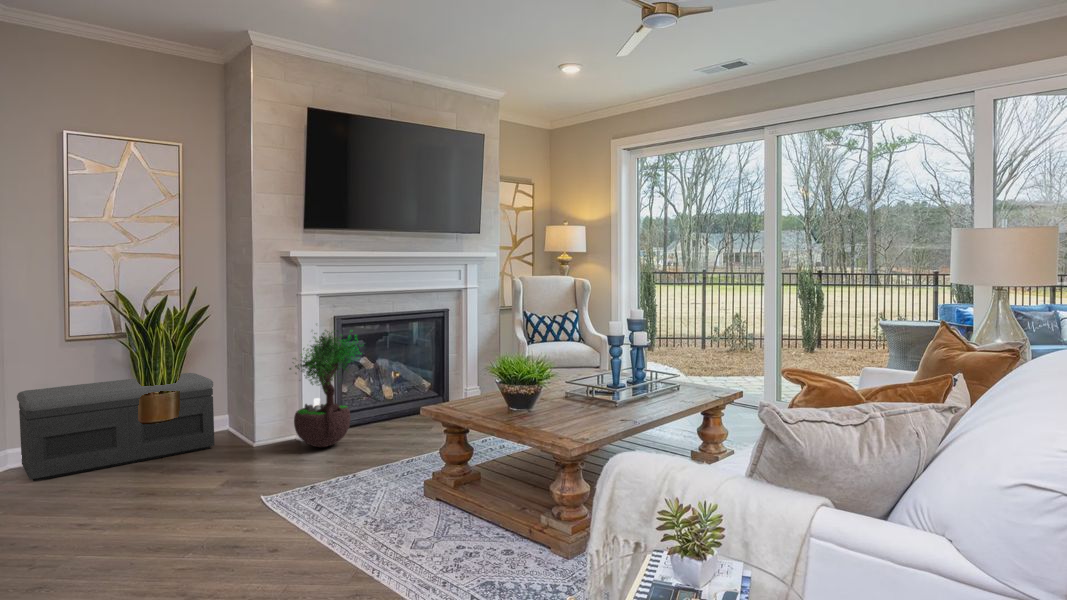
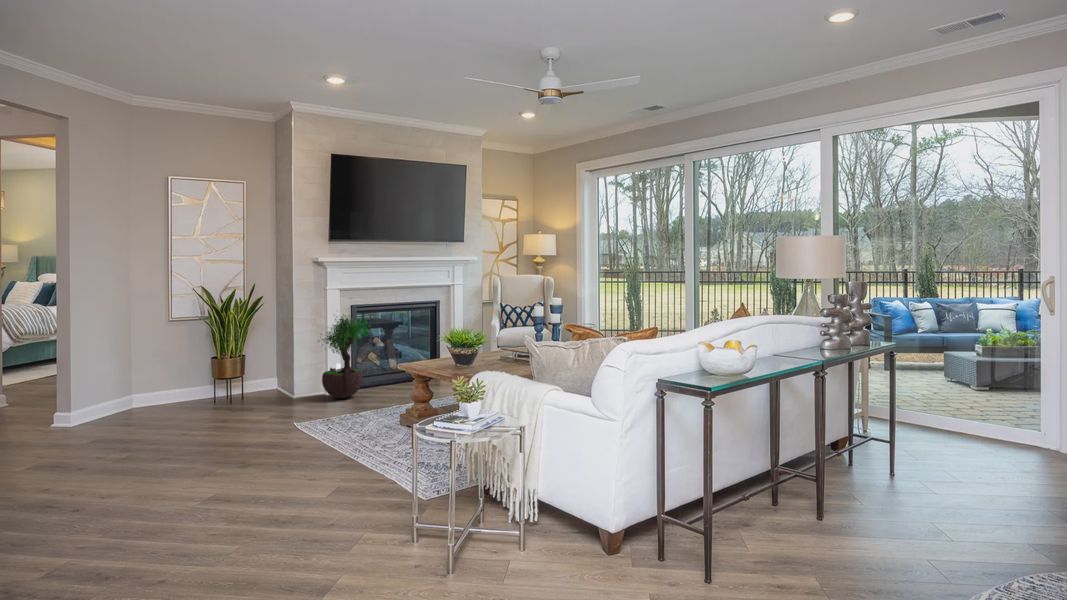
storage bench: present [17,373,215,481] -> none [137,345,268,414]

